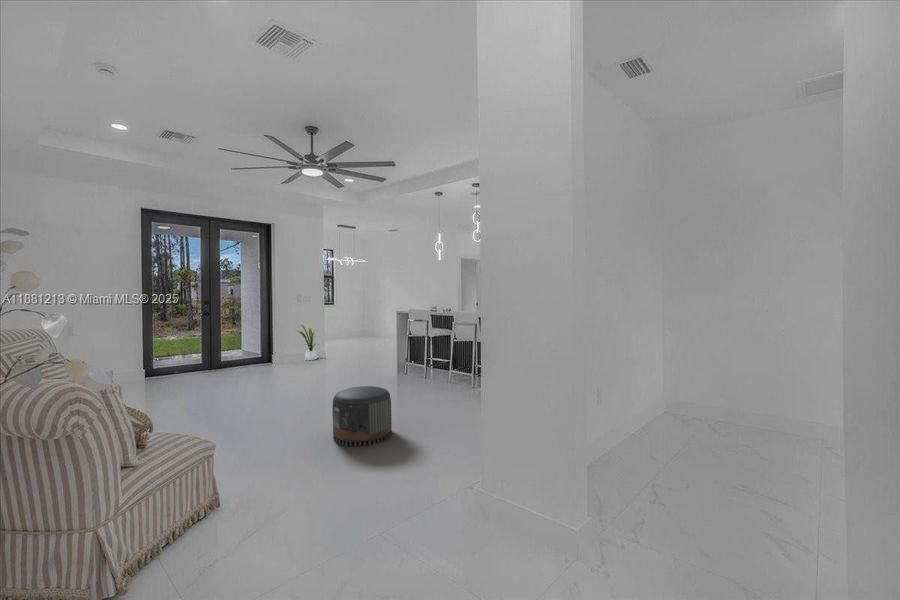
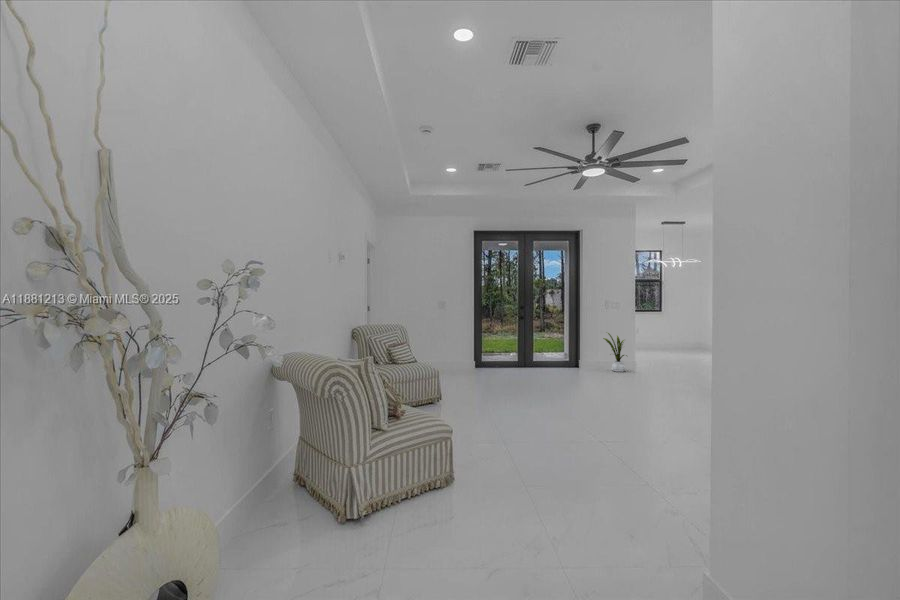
pouf: present [332,386,392,446] -> none [582,408,653,479]

